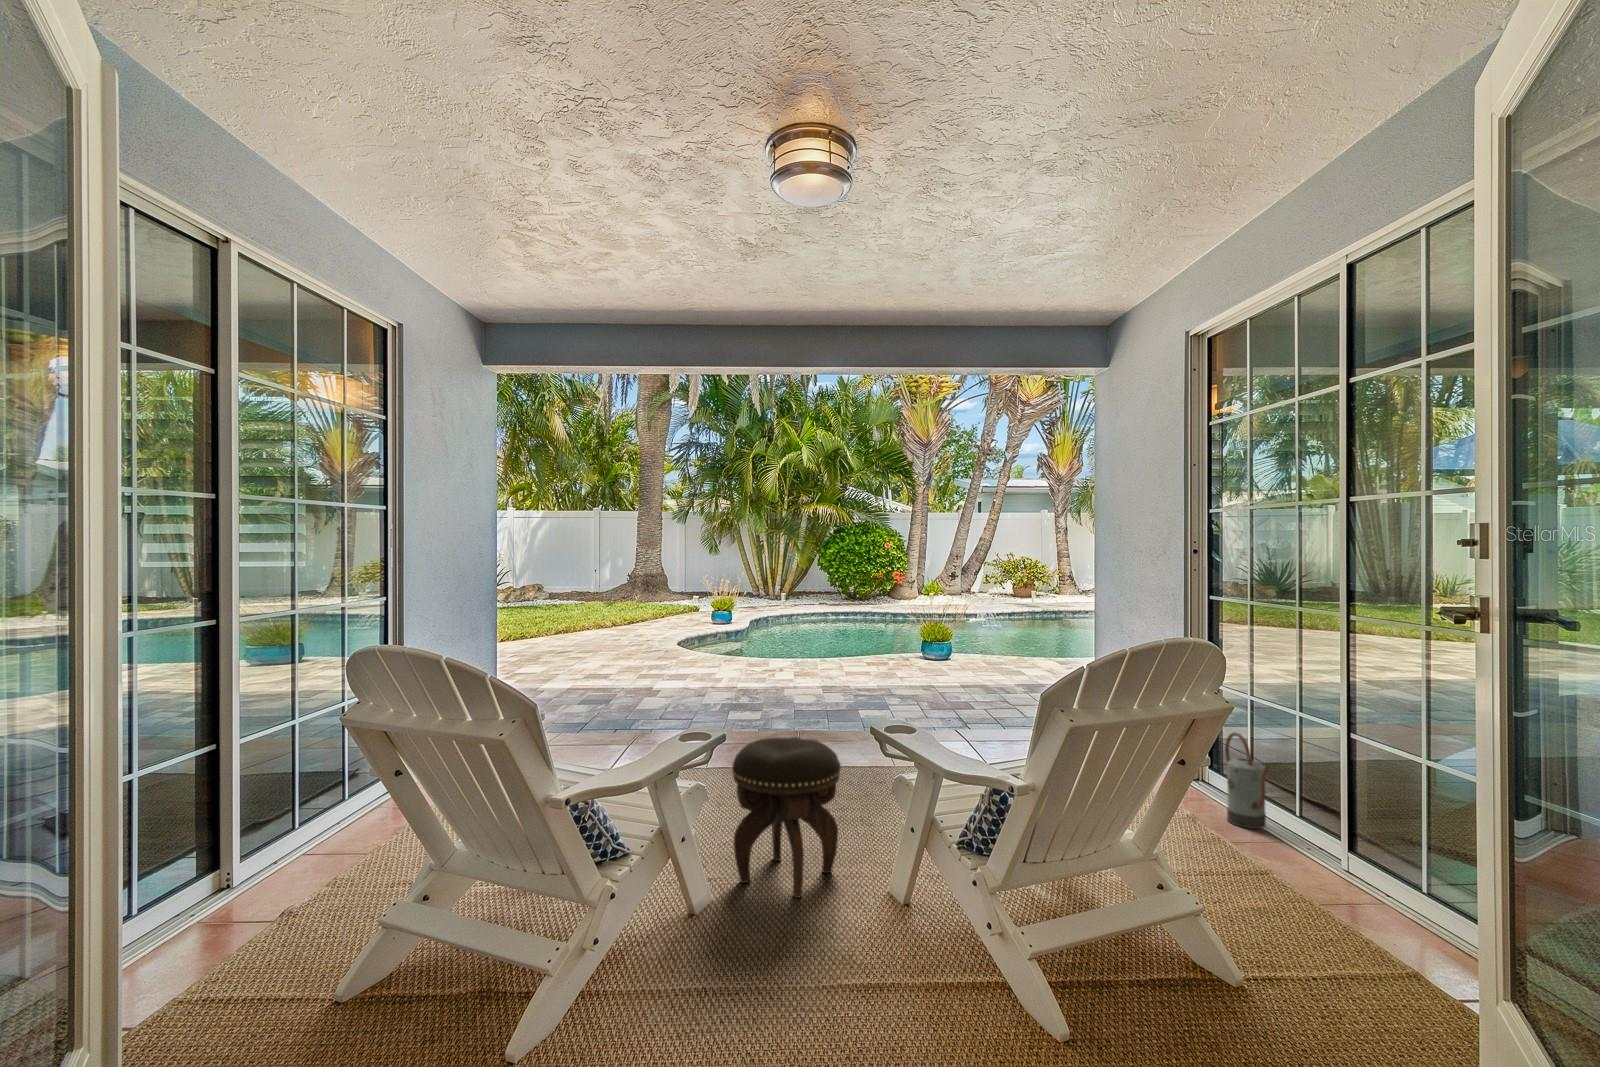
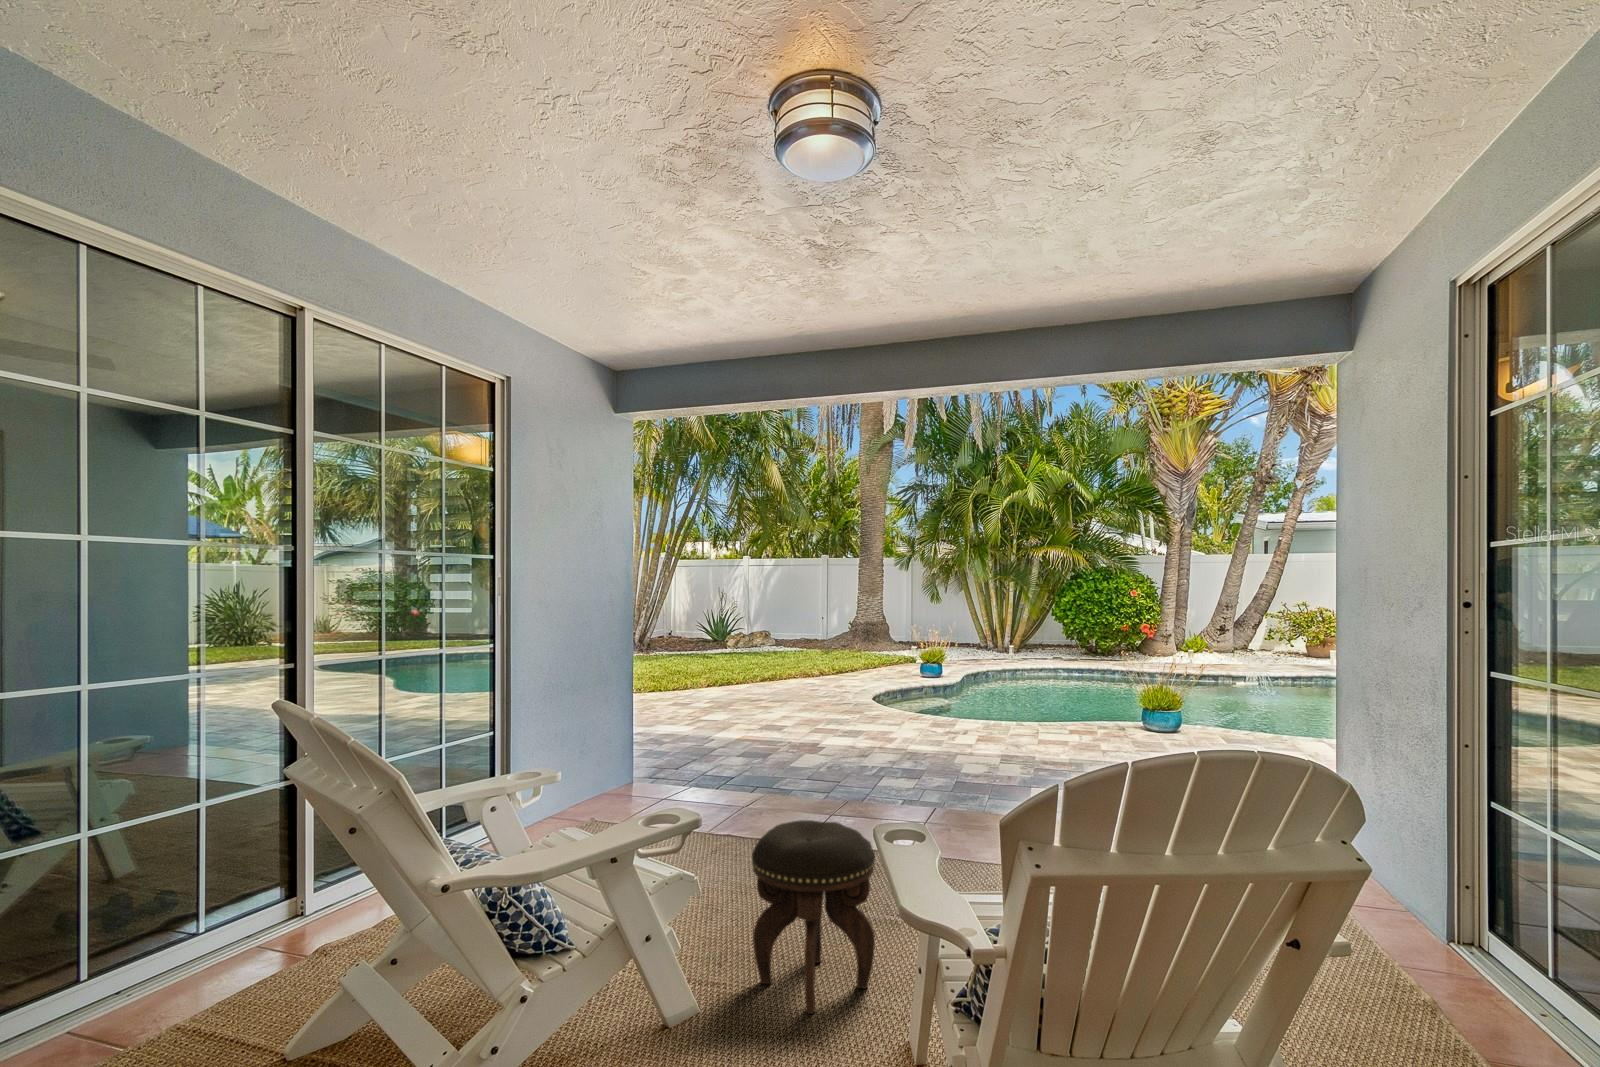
watering can: present [1225,732,1269,829] -> none [1471,876,1541,1028]

